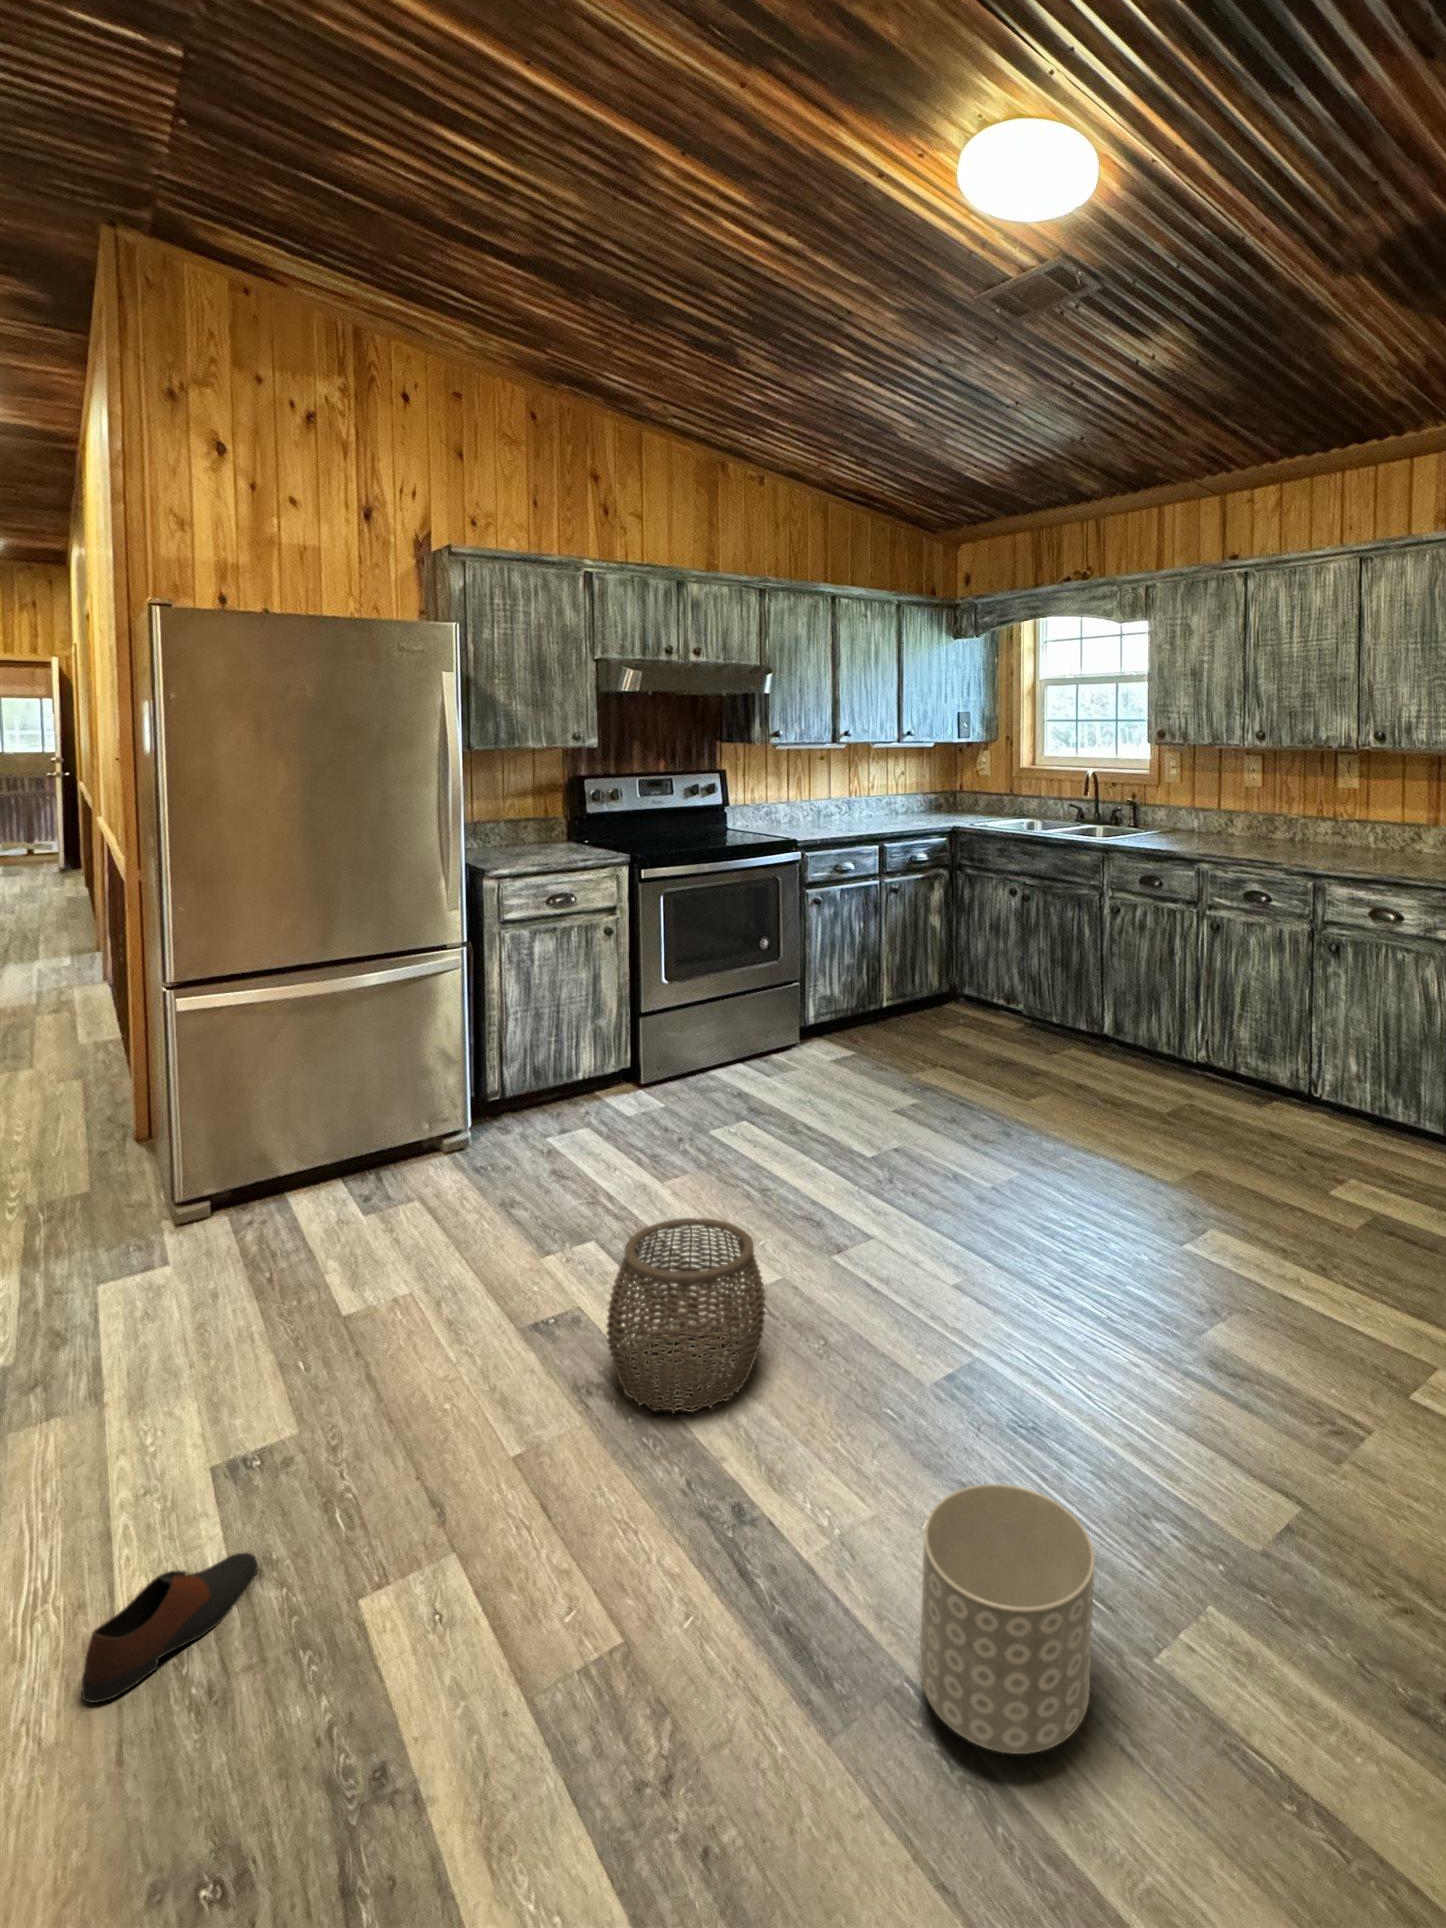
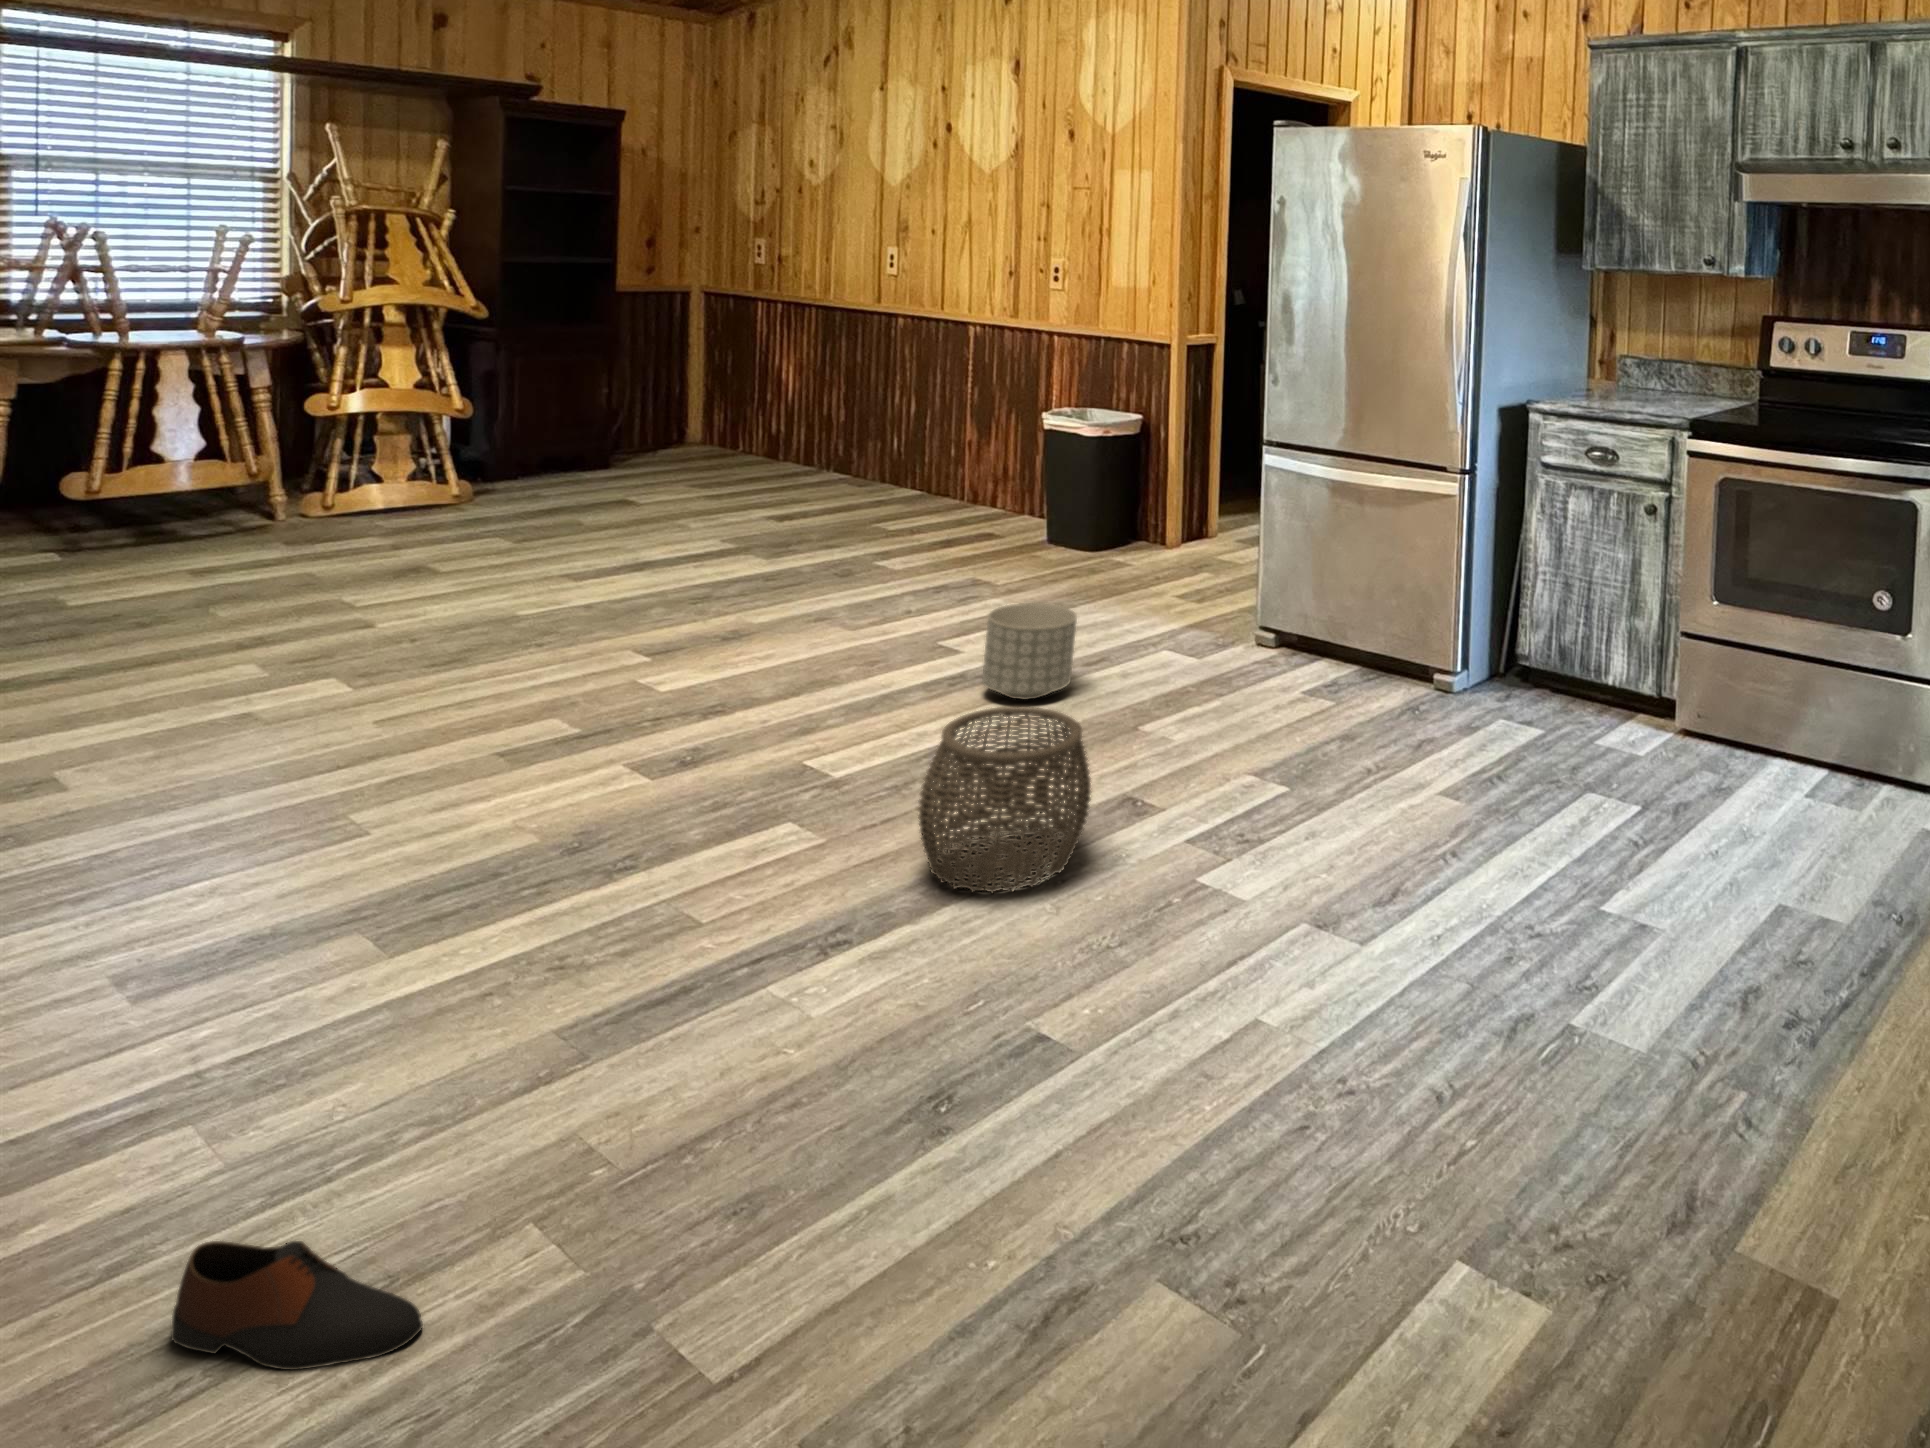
planter: present [919,1484,1095,1754] -> present [982,603,1077,700]
shoe: present [82,1553,258,1703] -> present [171,1241,423,1370]

